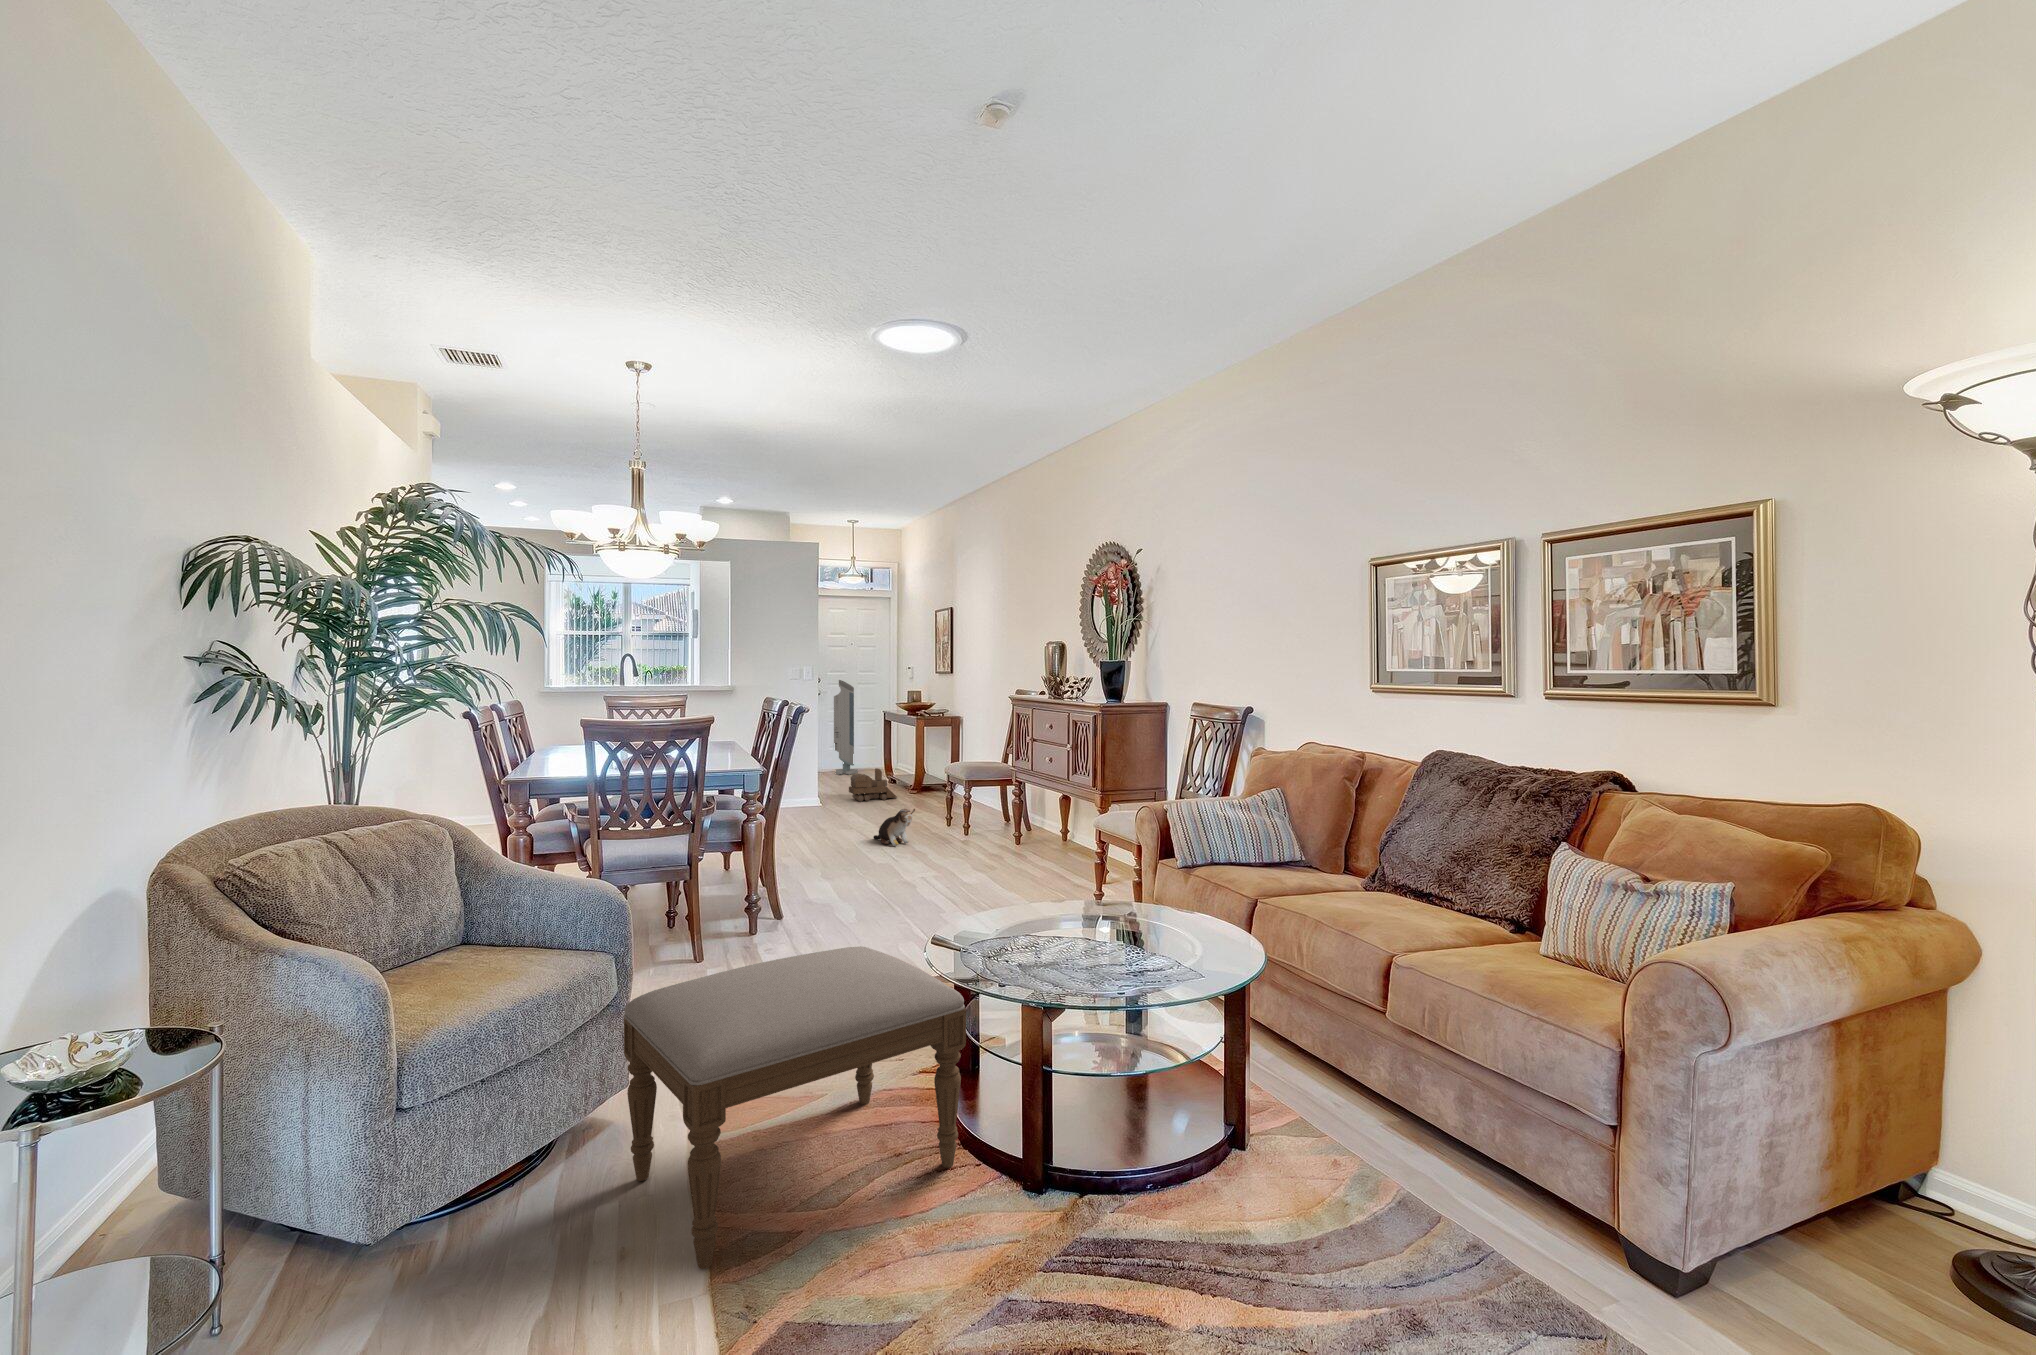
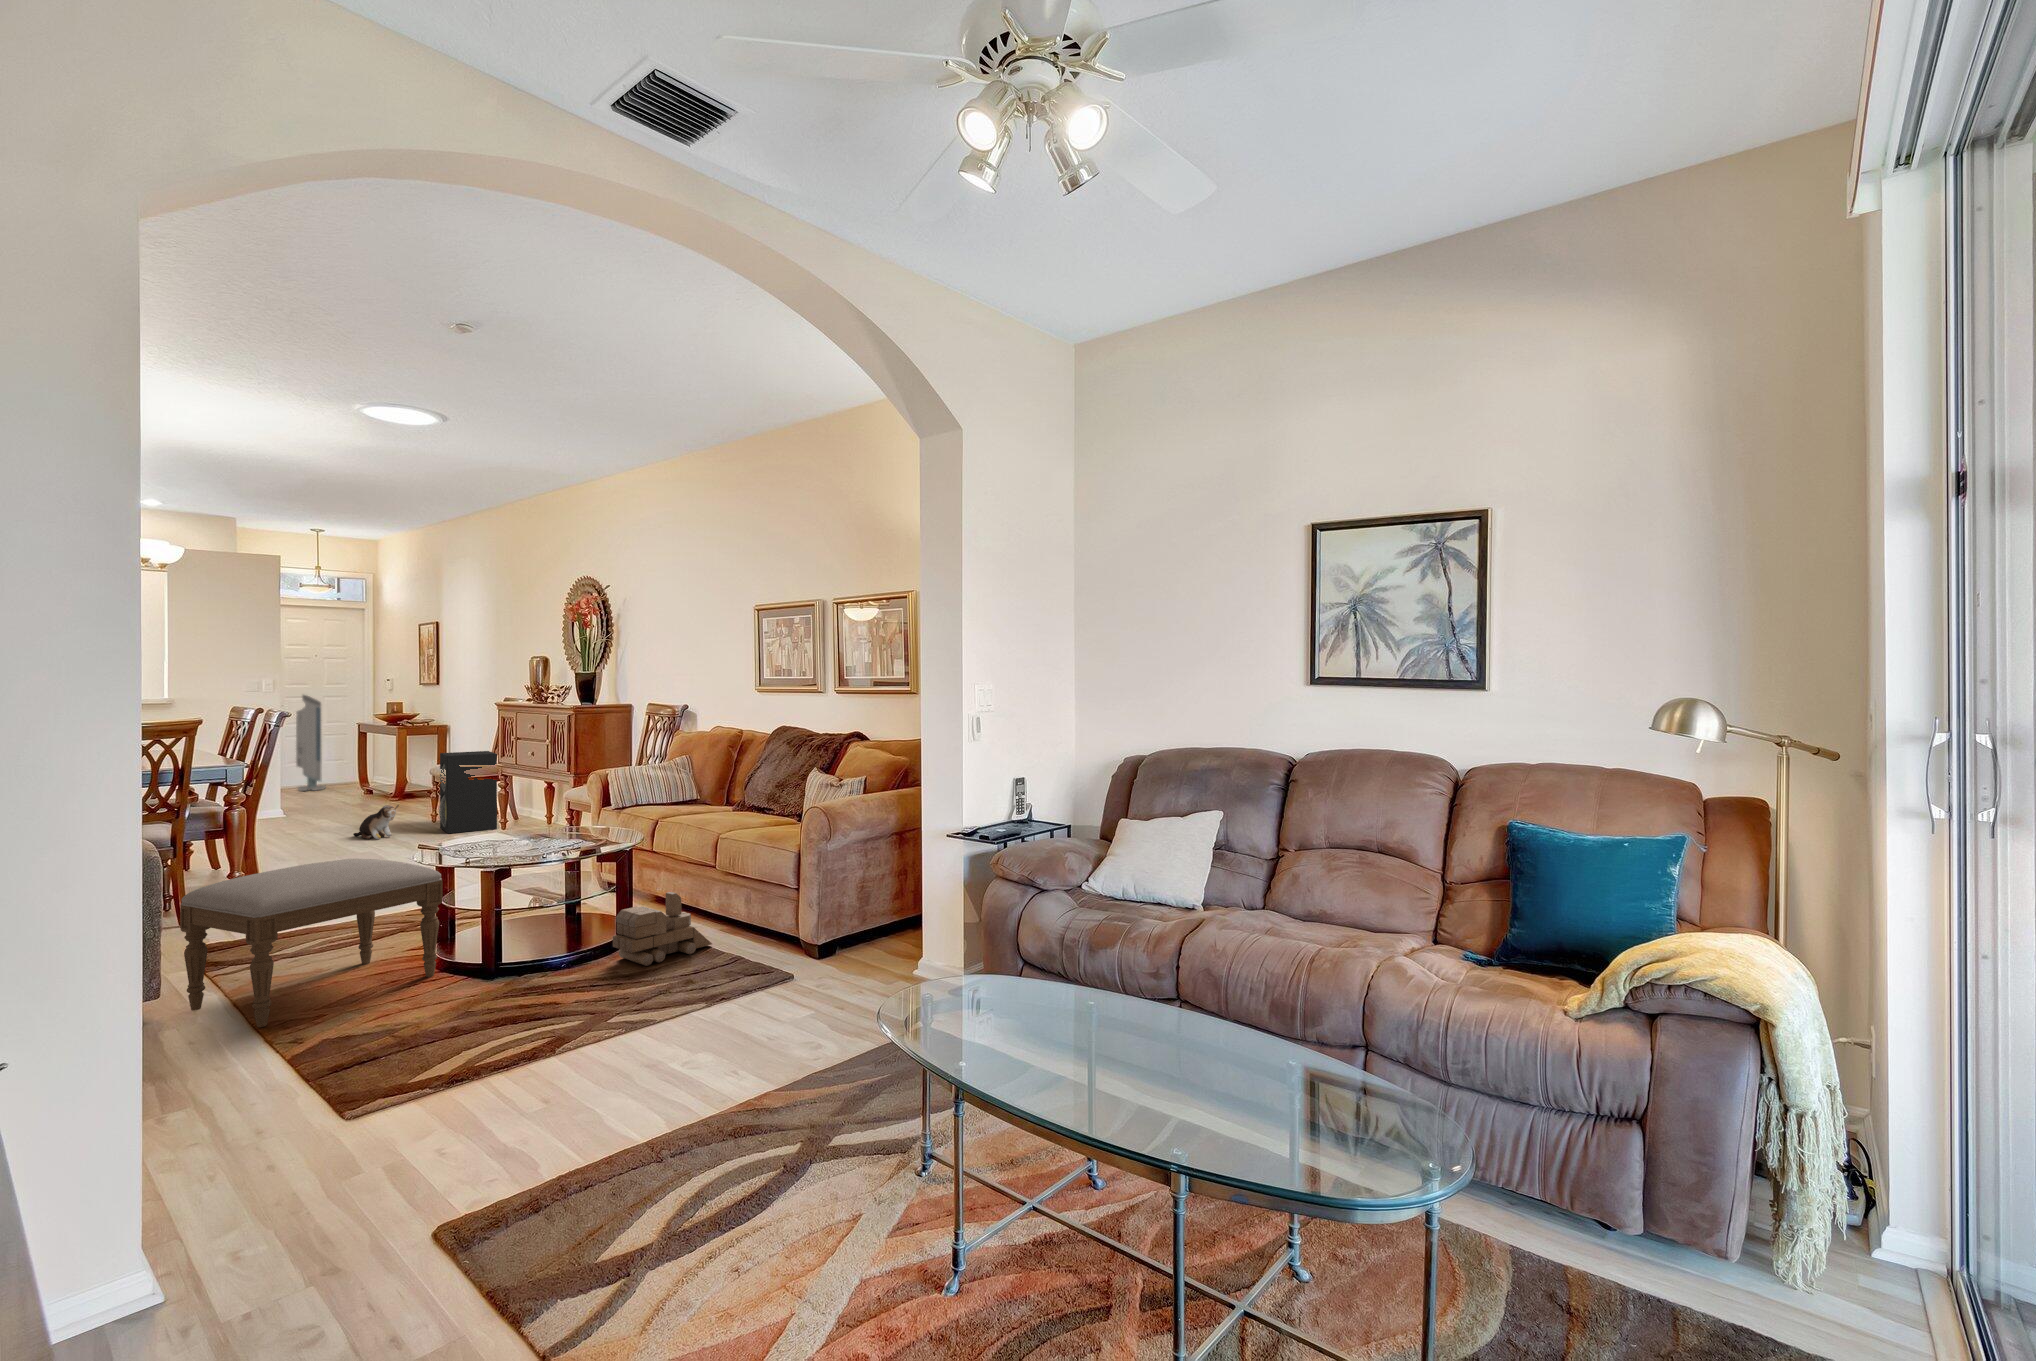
speaker: none [955,750,1012,845] -> present [439,751,497,833]
toy train: present [849,768,897,802] -> present [613,892,712,966]

